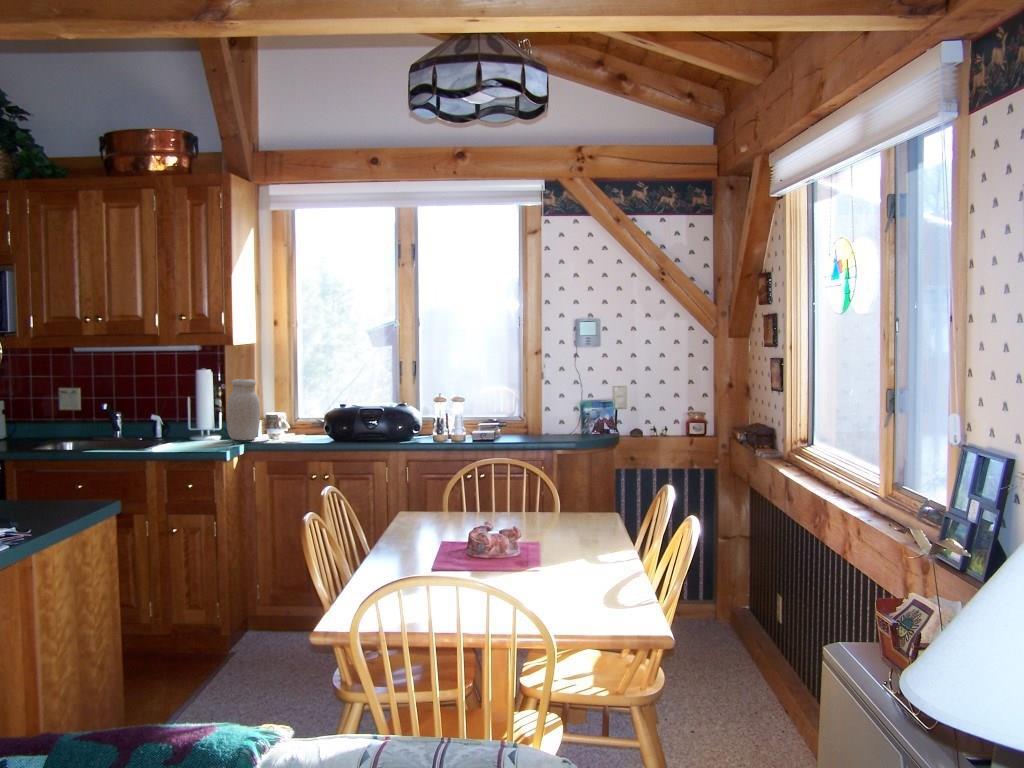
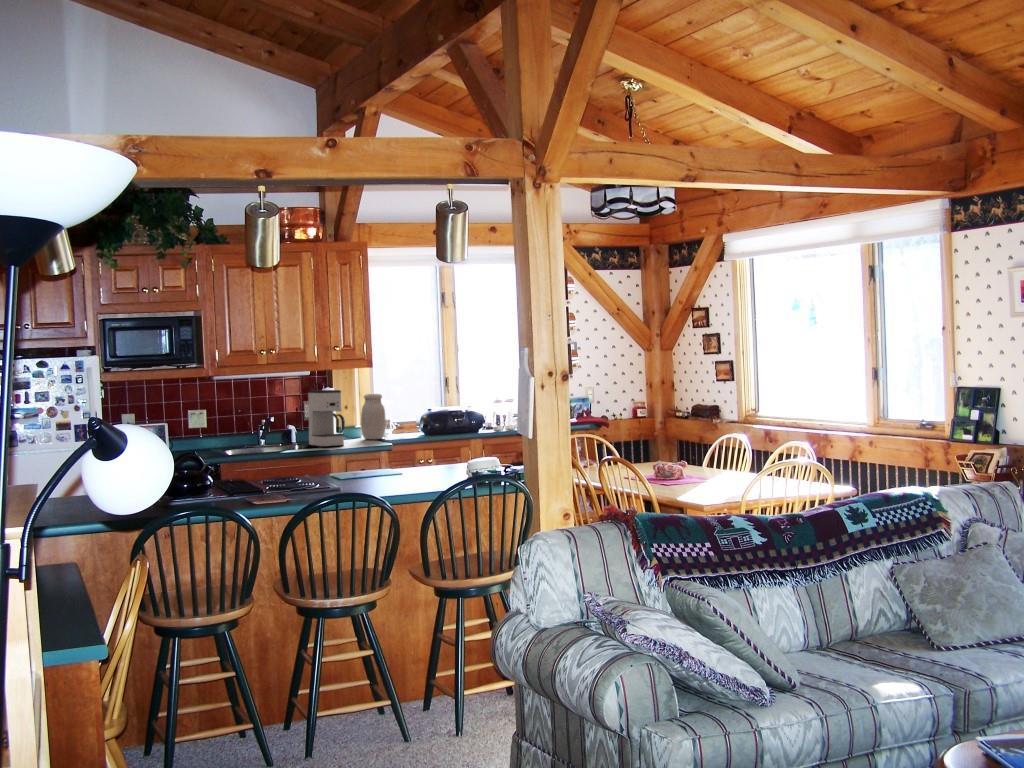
coffee maker: none [145,370,192,446] -> present [308,390,345,447]

